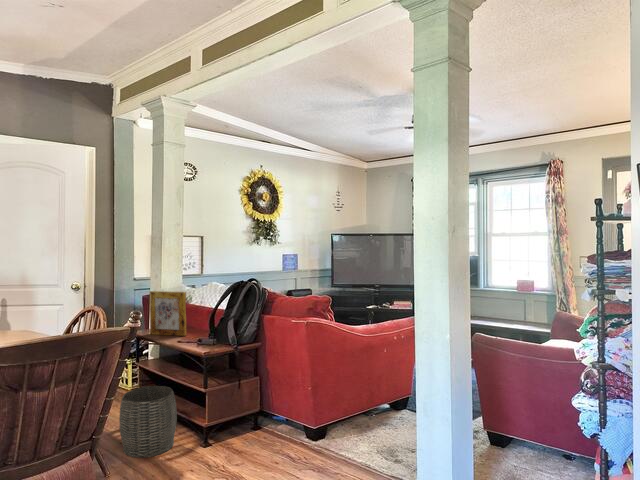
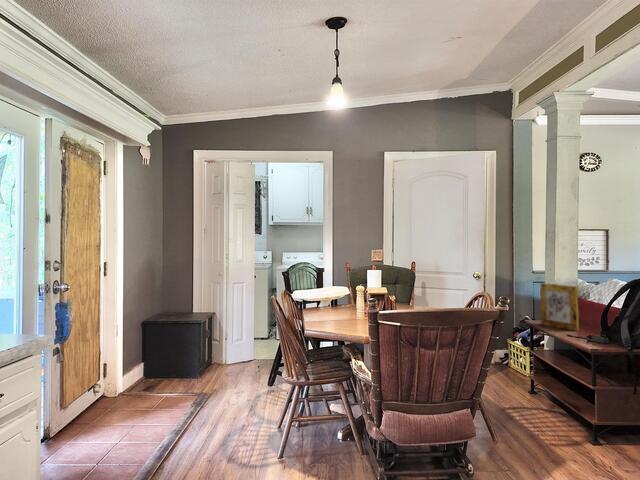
woven basket: present [119,386,177,458] -> none [509,372,565,438]

